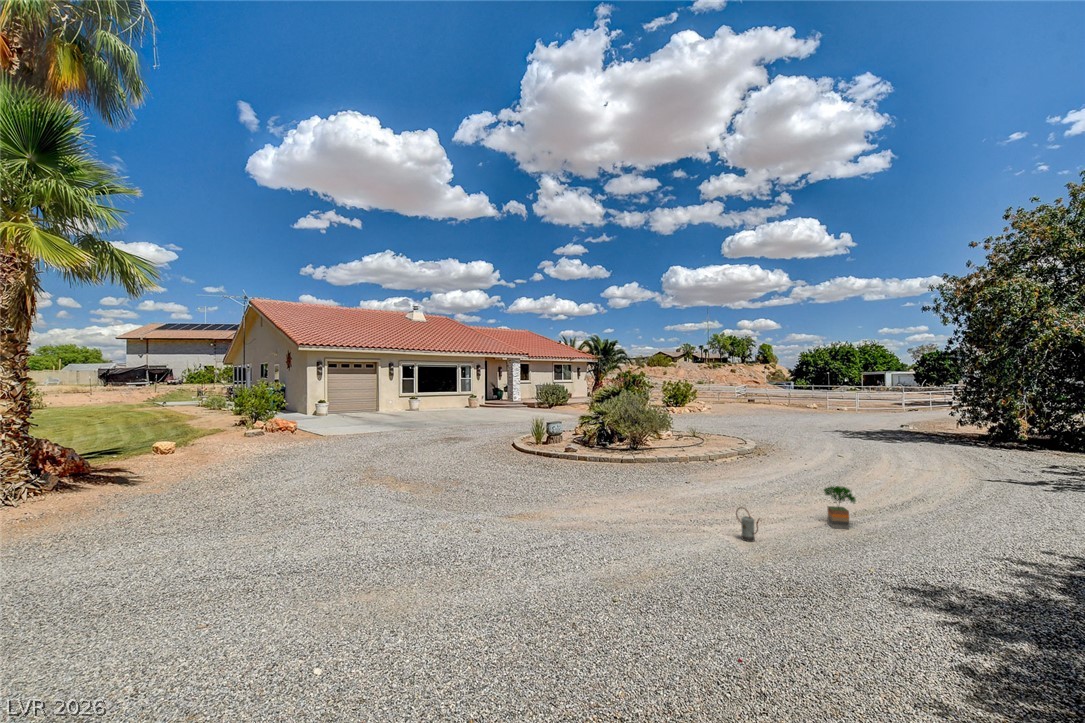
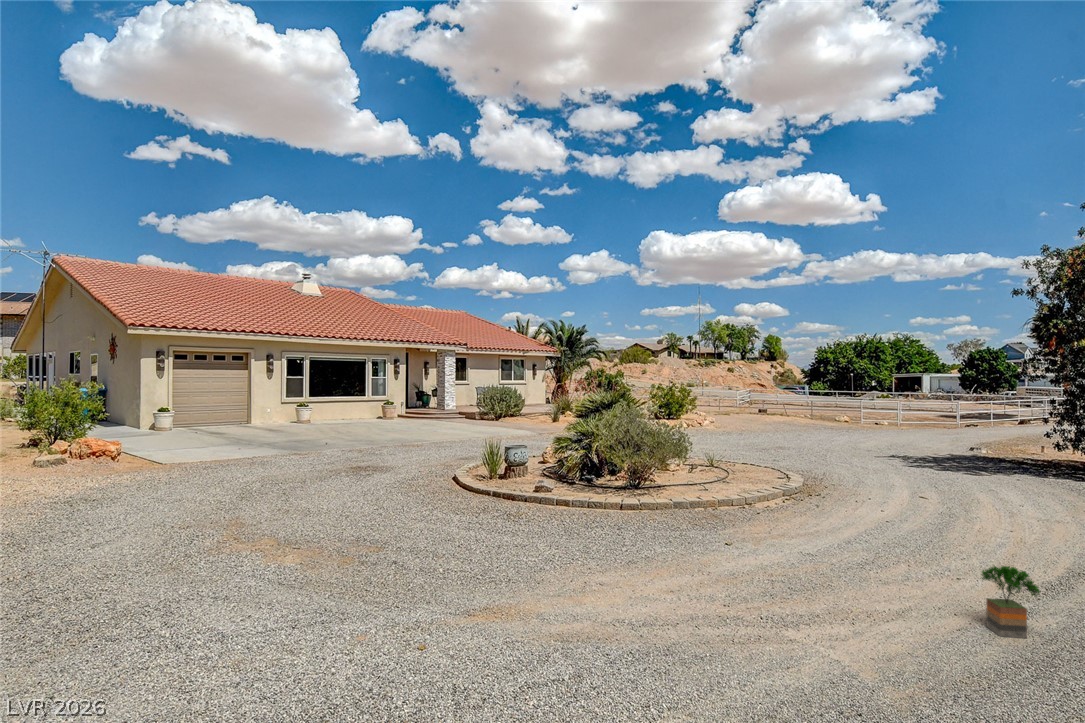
watering can: present [736,507,760,542] -> none [859,611,909,673]

